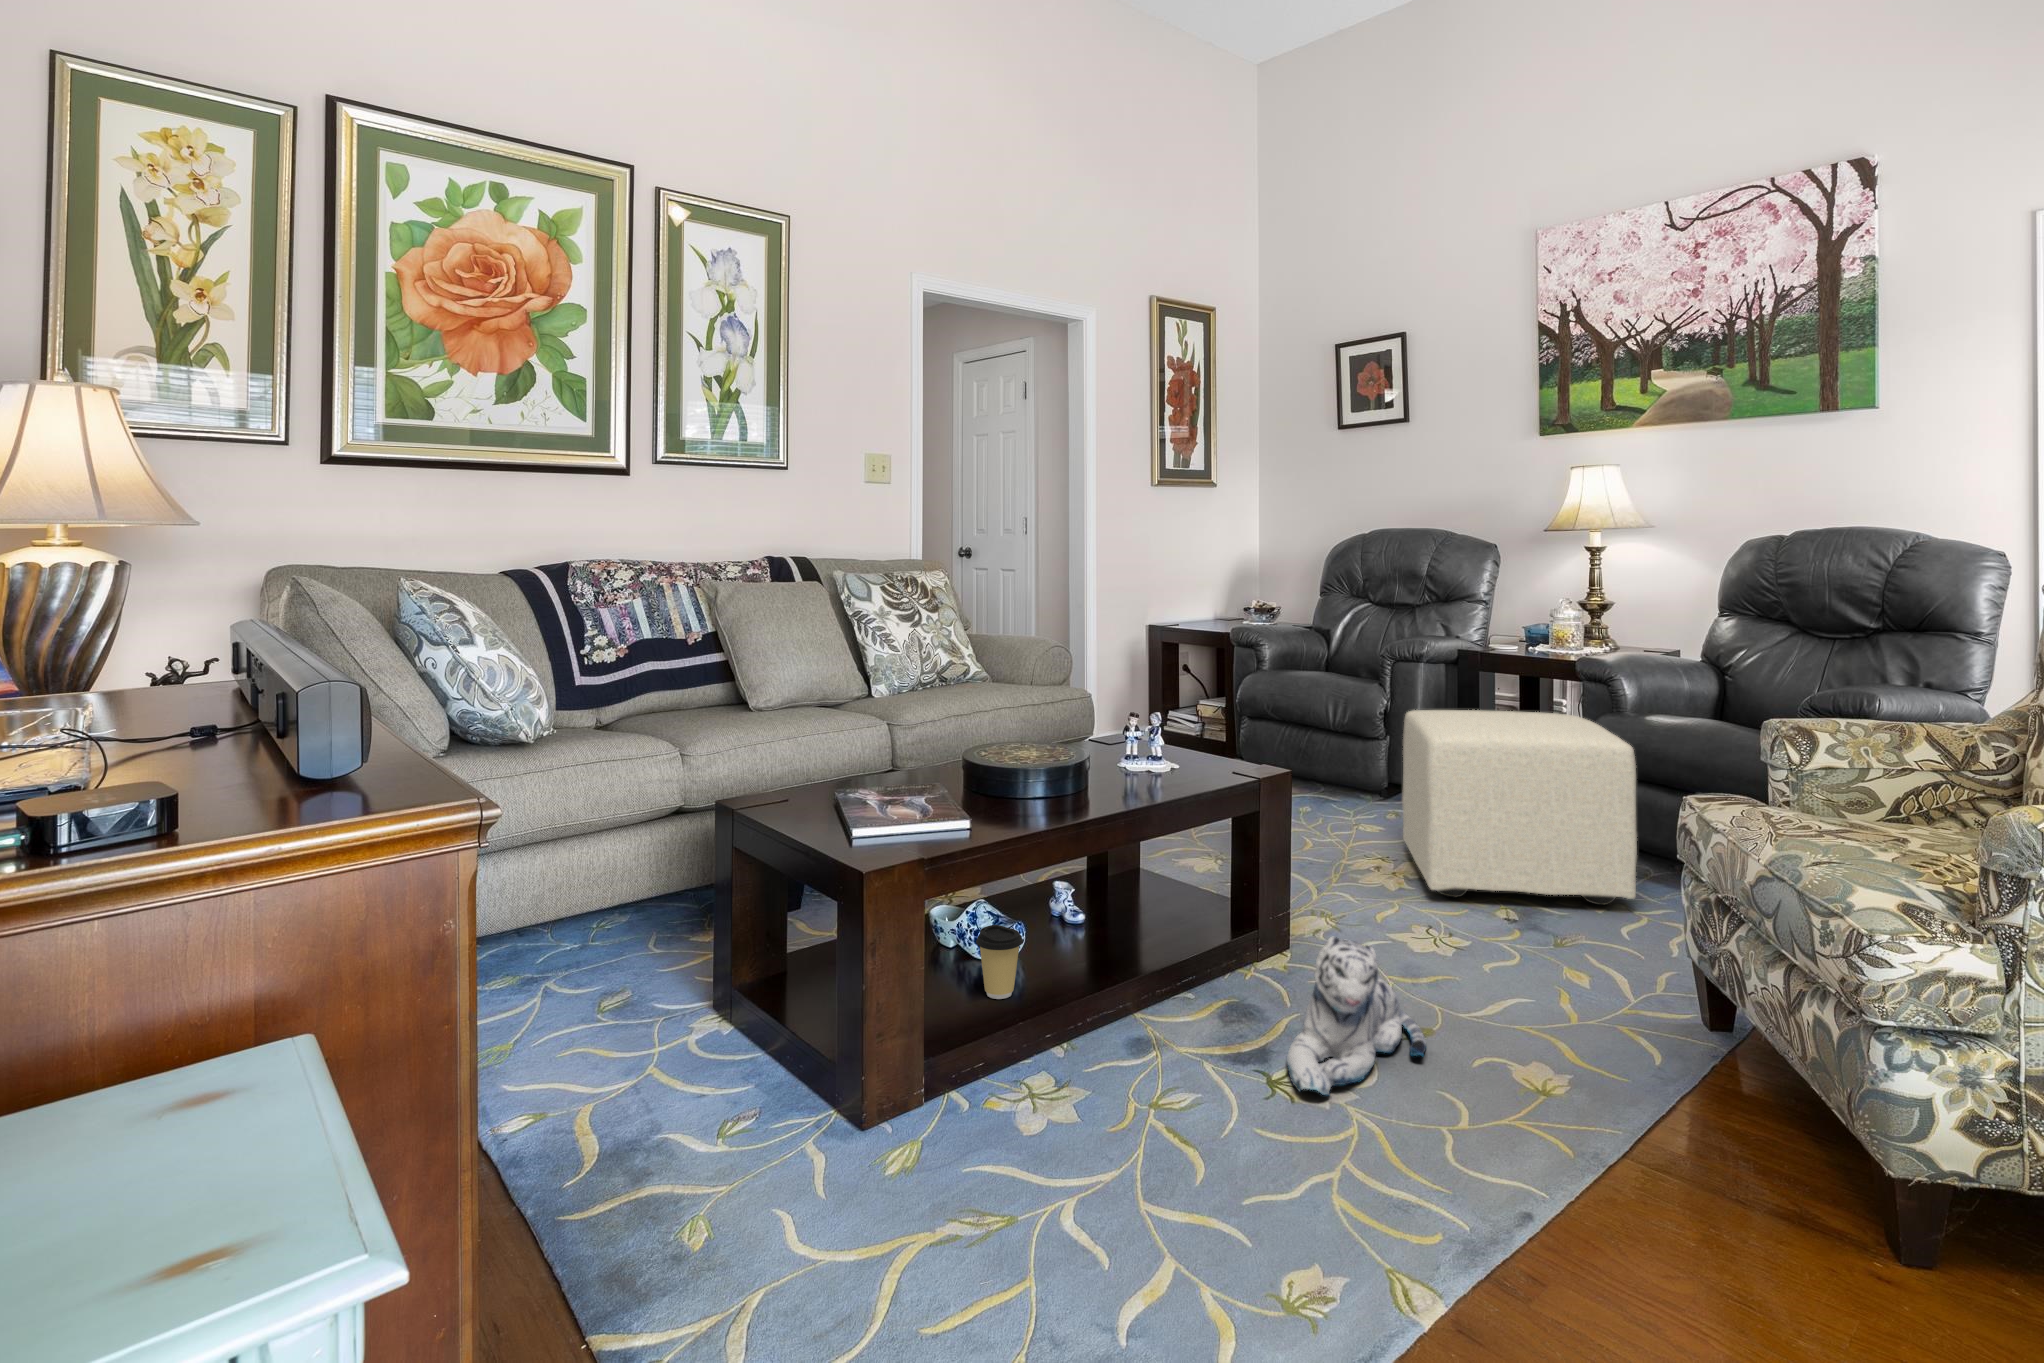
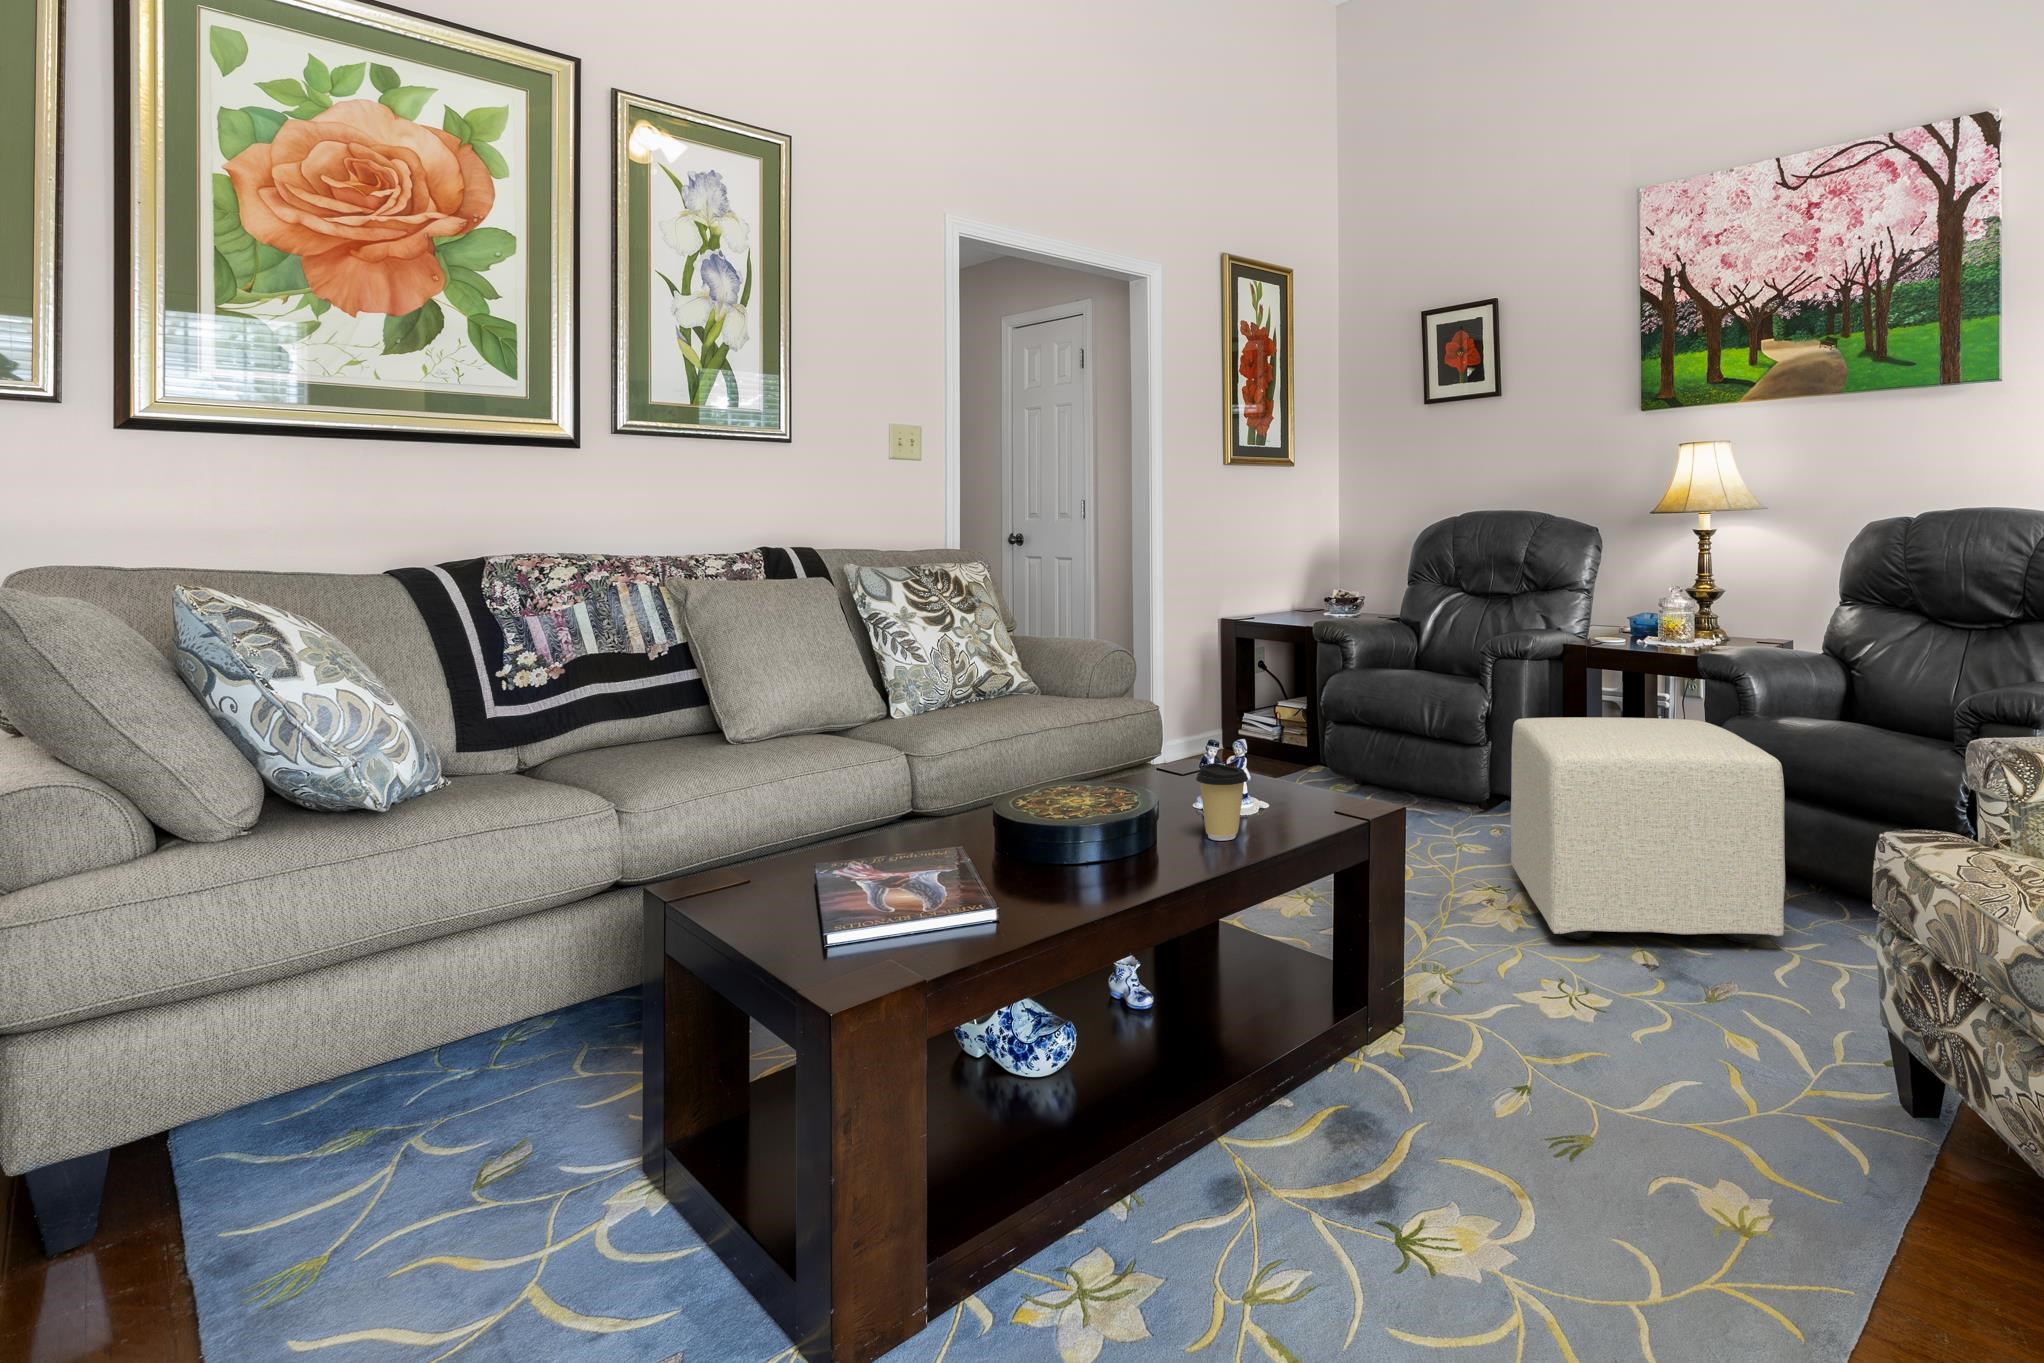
coffee cup: present [976,925,1023,999] -> present [1196,763,1248,841]
plush toy: present [1287,937,1426,1095] -> none [1414,1039,1588,1265]

